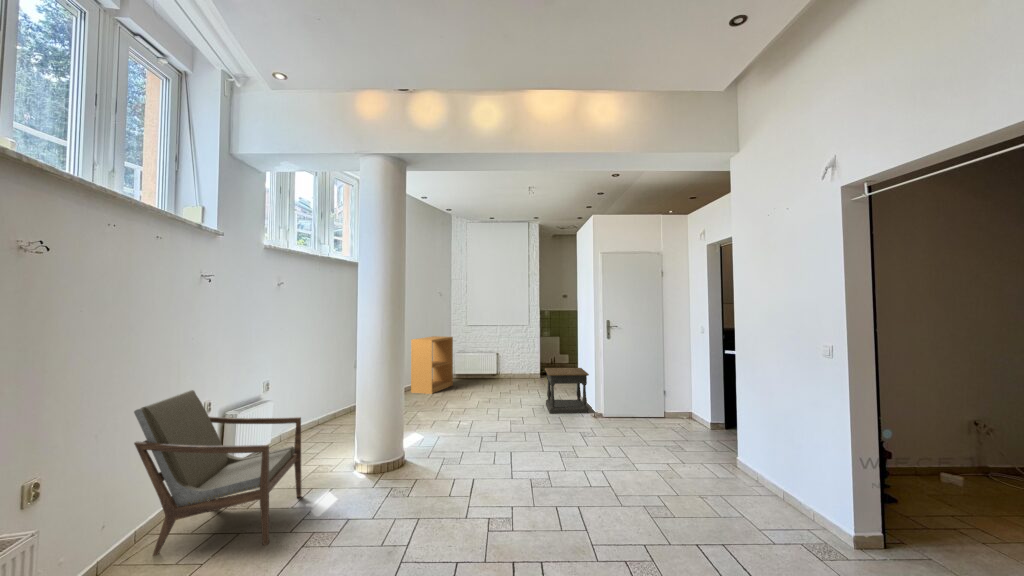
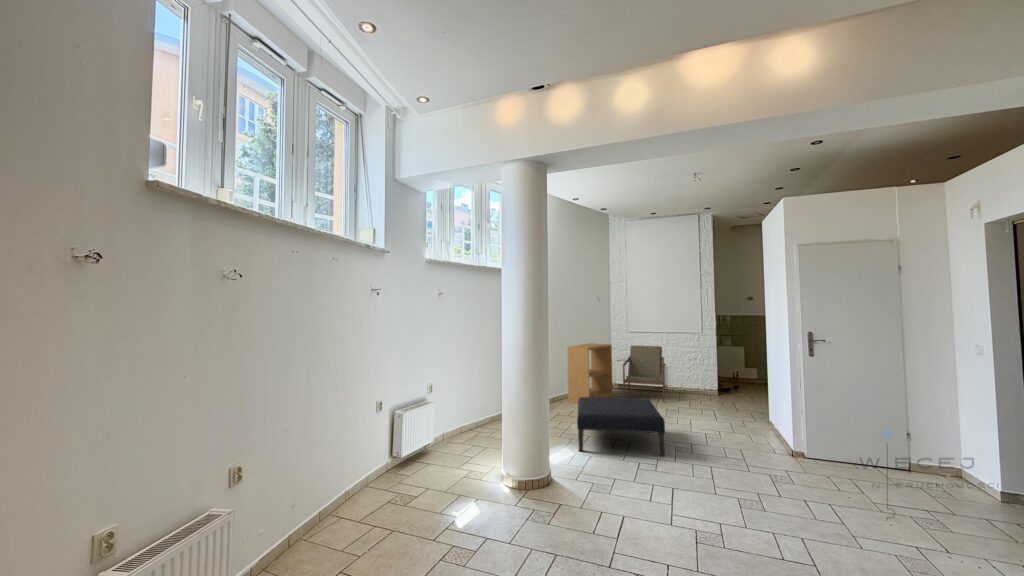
side table: present [545,368,589,414] -> none [720,387,783,450]
ottoman: none [425,382,503,434] -> present [577,397,665,455]
armchair: present [134,390,301,556] -> present [623,345,665,402]

